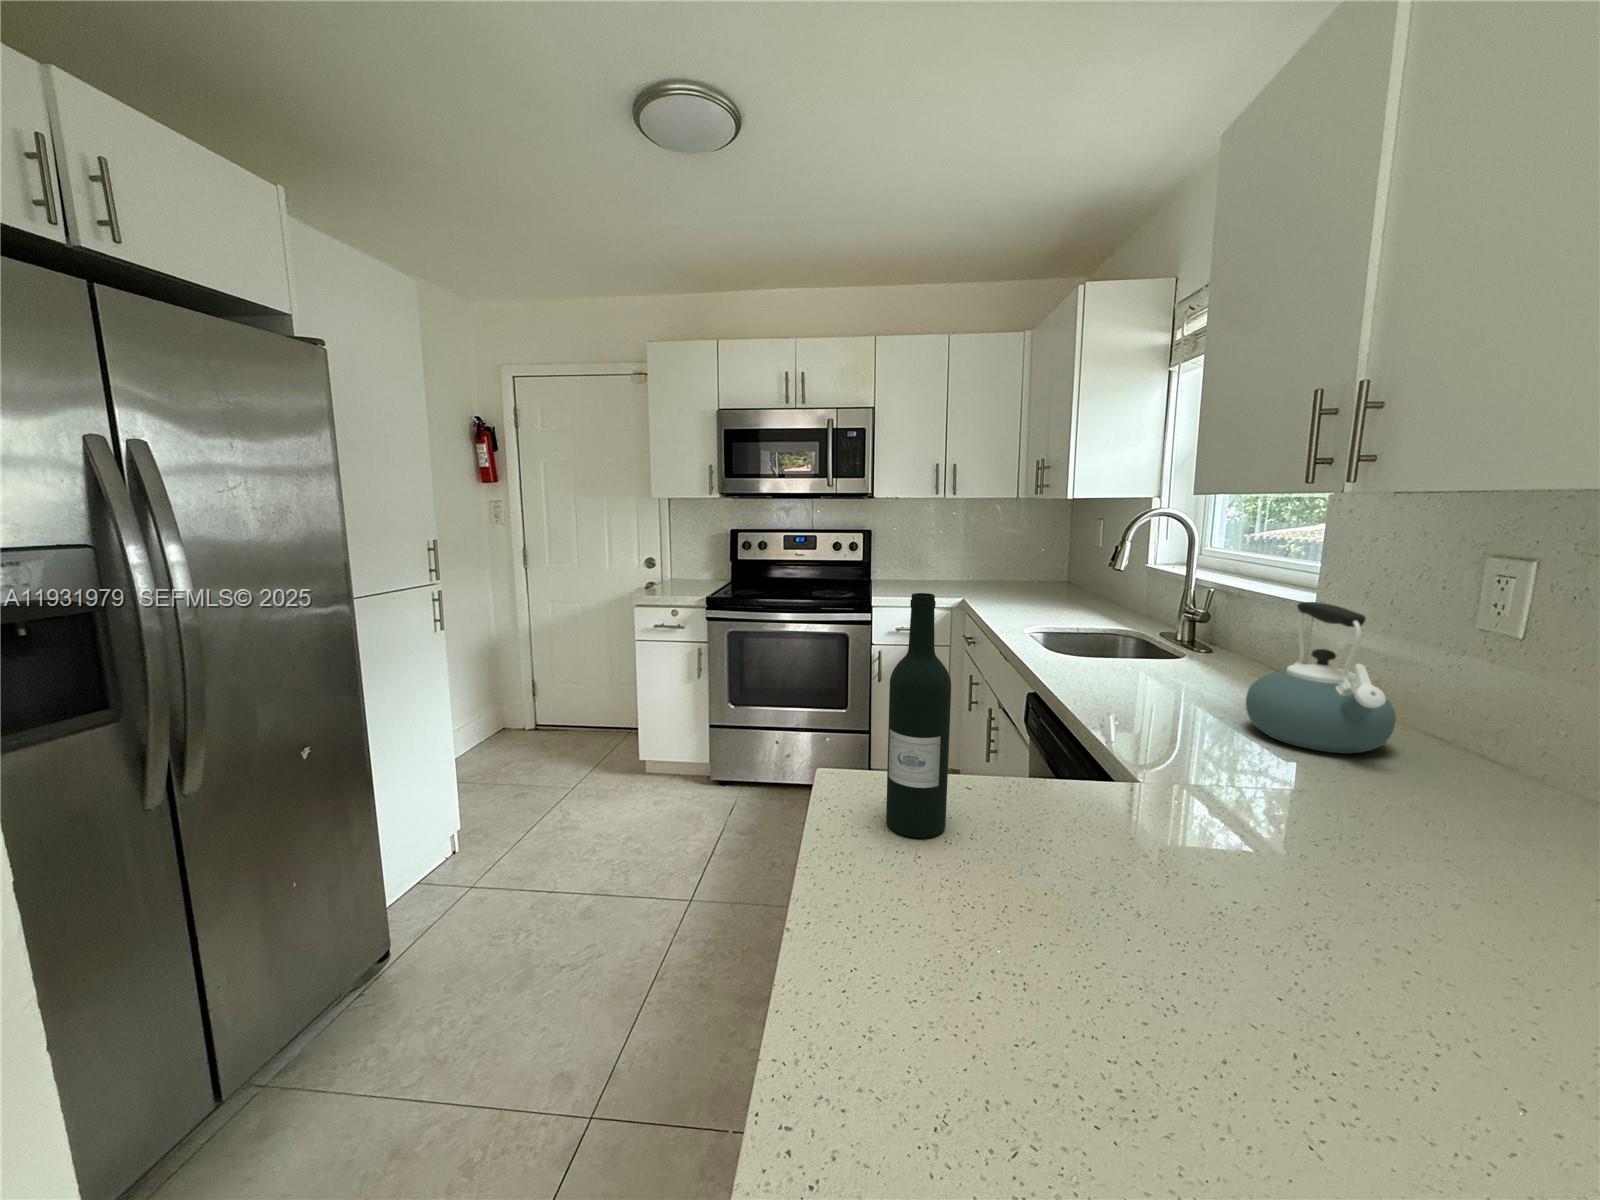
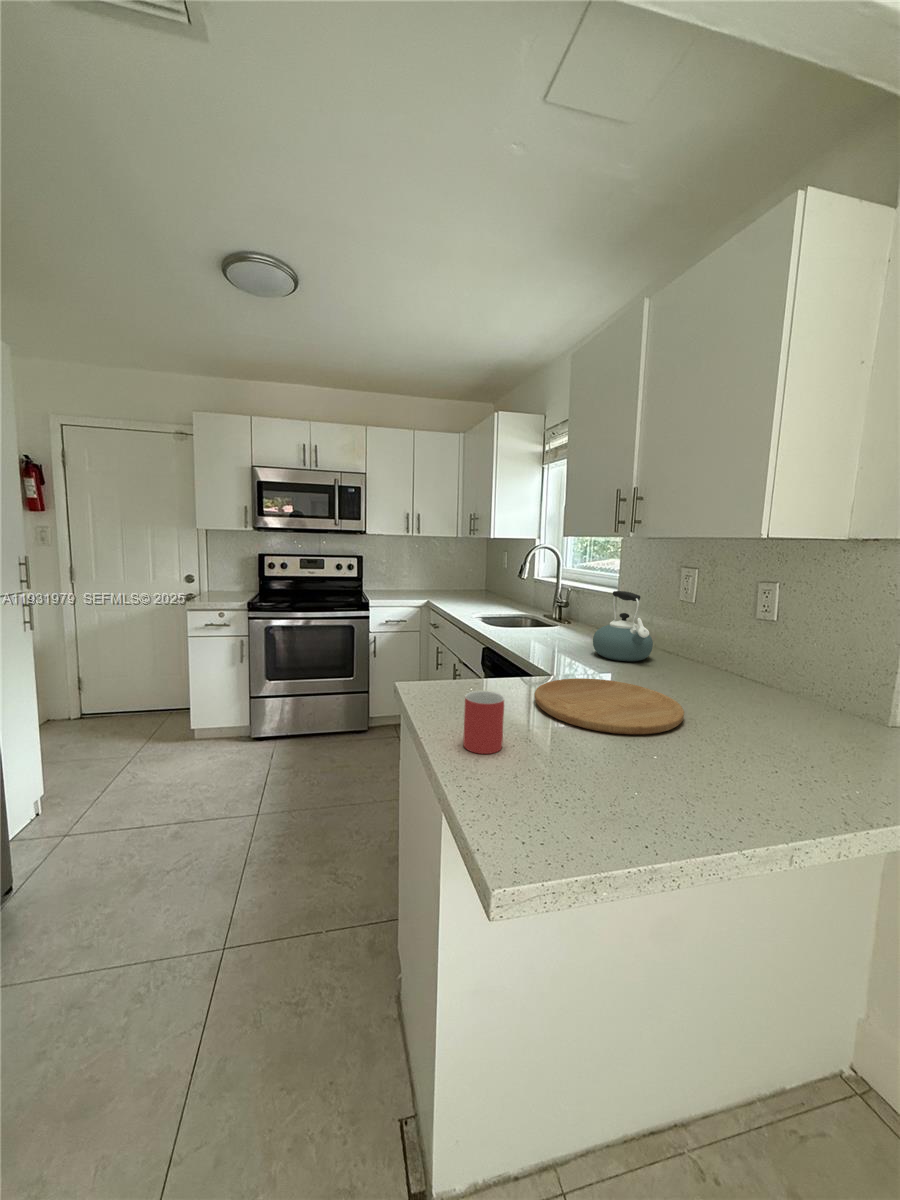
wine bottle: present [886,593,951,838] -> none [445,583,478,709]
cutting board: none [1073,791,1478,995] -> present [534,678,684,734]
mug: none [869,828,958,981] -> present [463,691,504,754]

